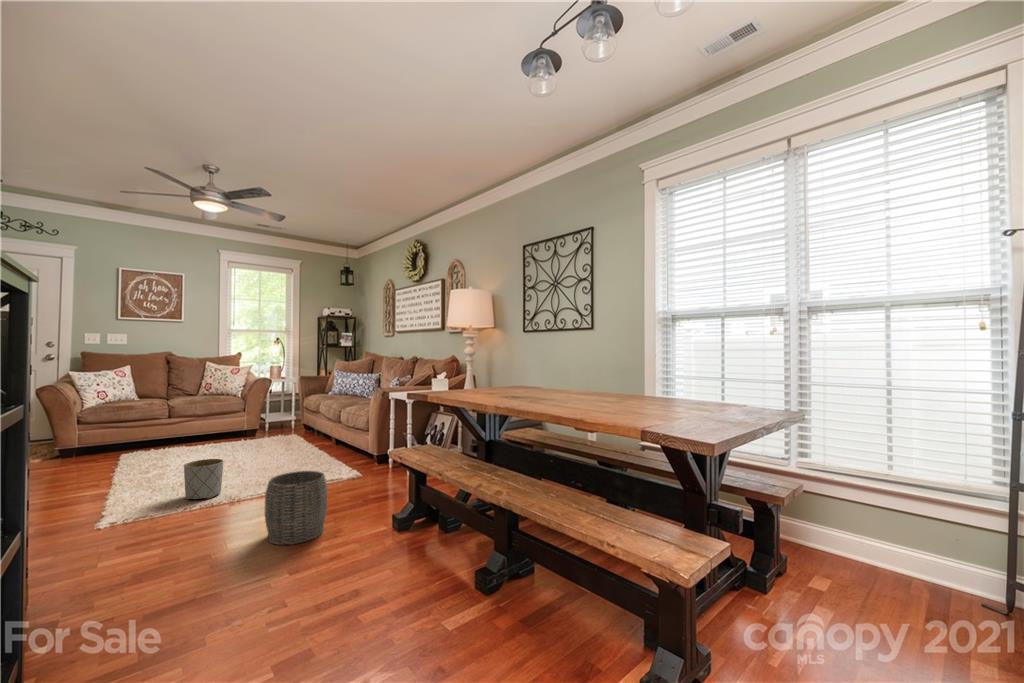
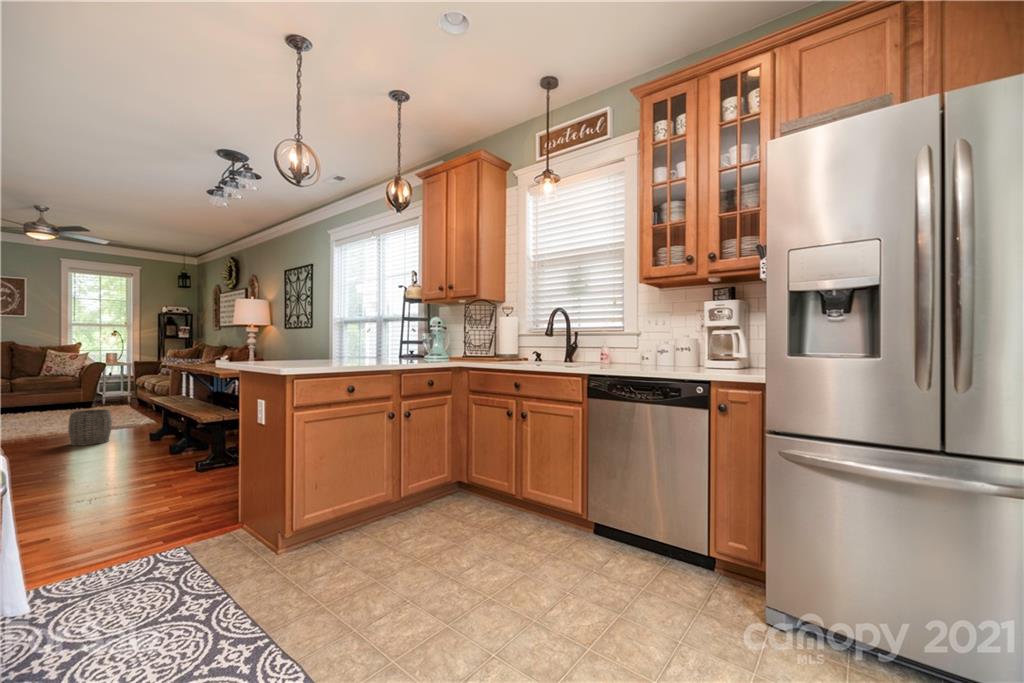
planter: present [184,459,224,500] -> none [20,410,50,434]

